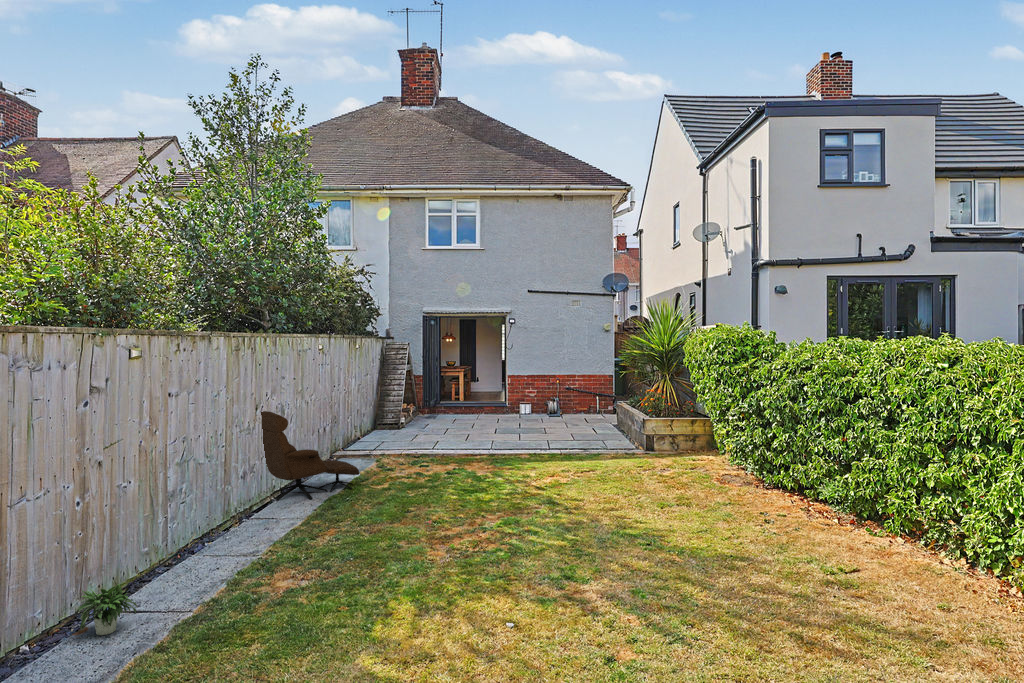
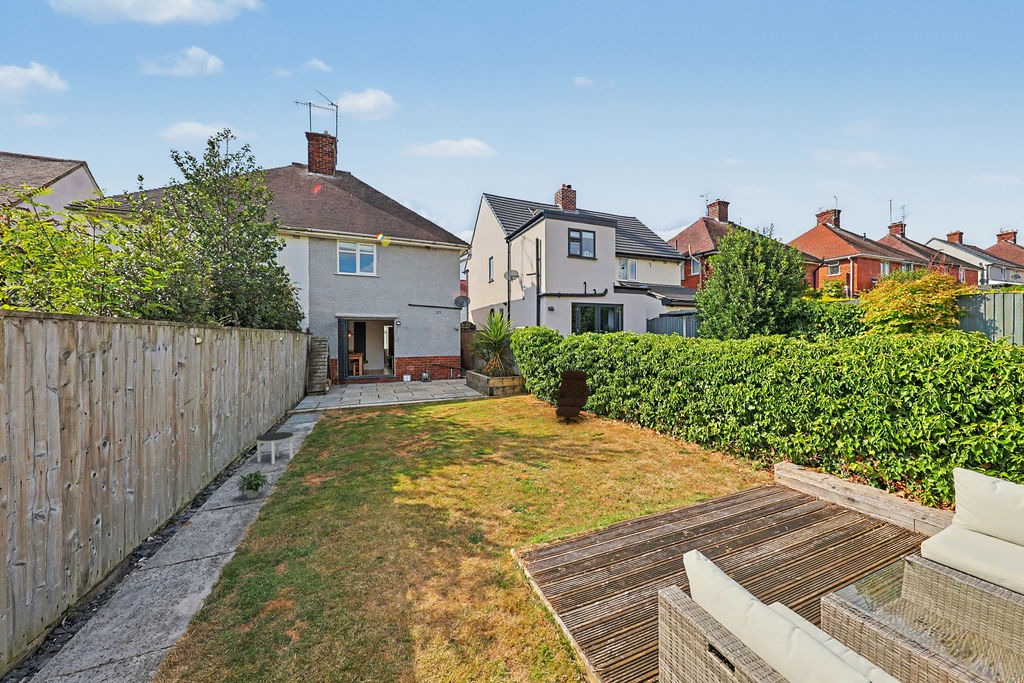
lounge chair: present [261,411,359,501] -> present [554,370,591,425]
round table: none [183,504,243,561] -> present [256,432,293,464]

